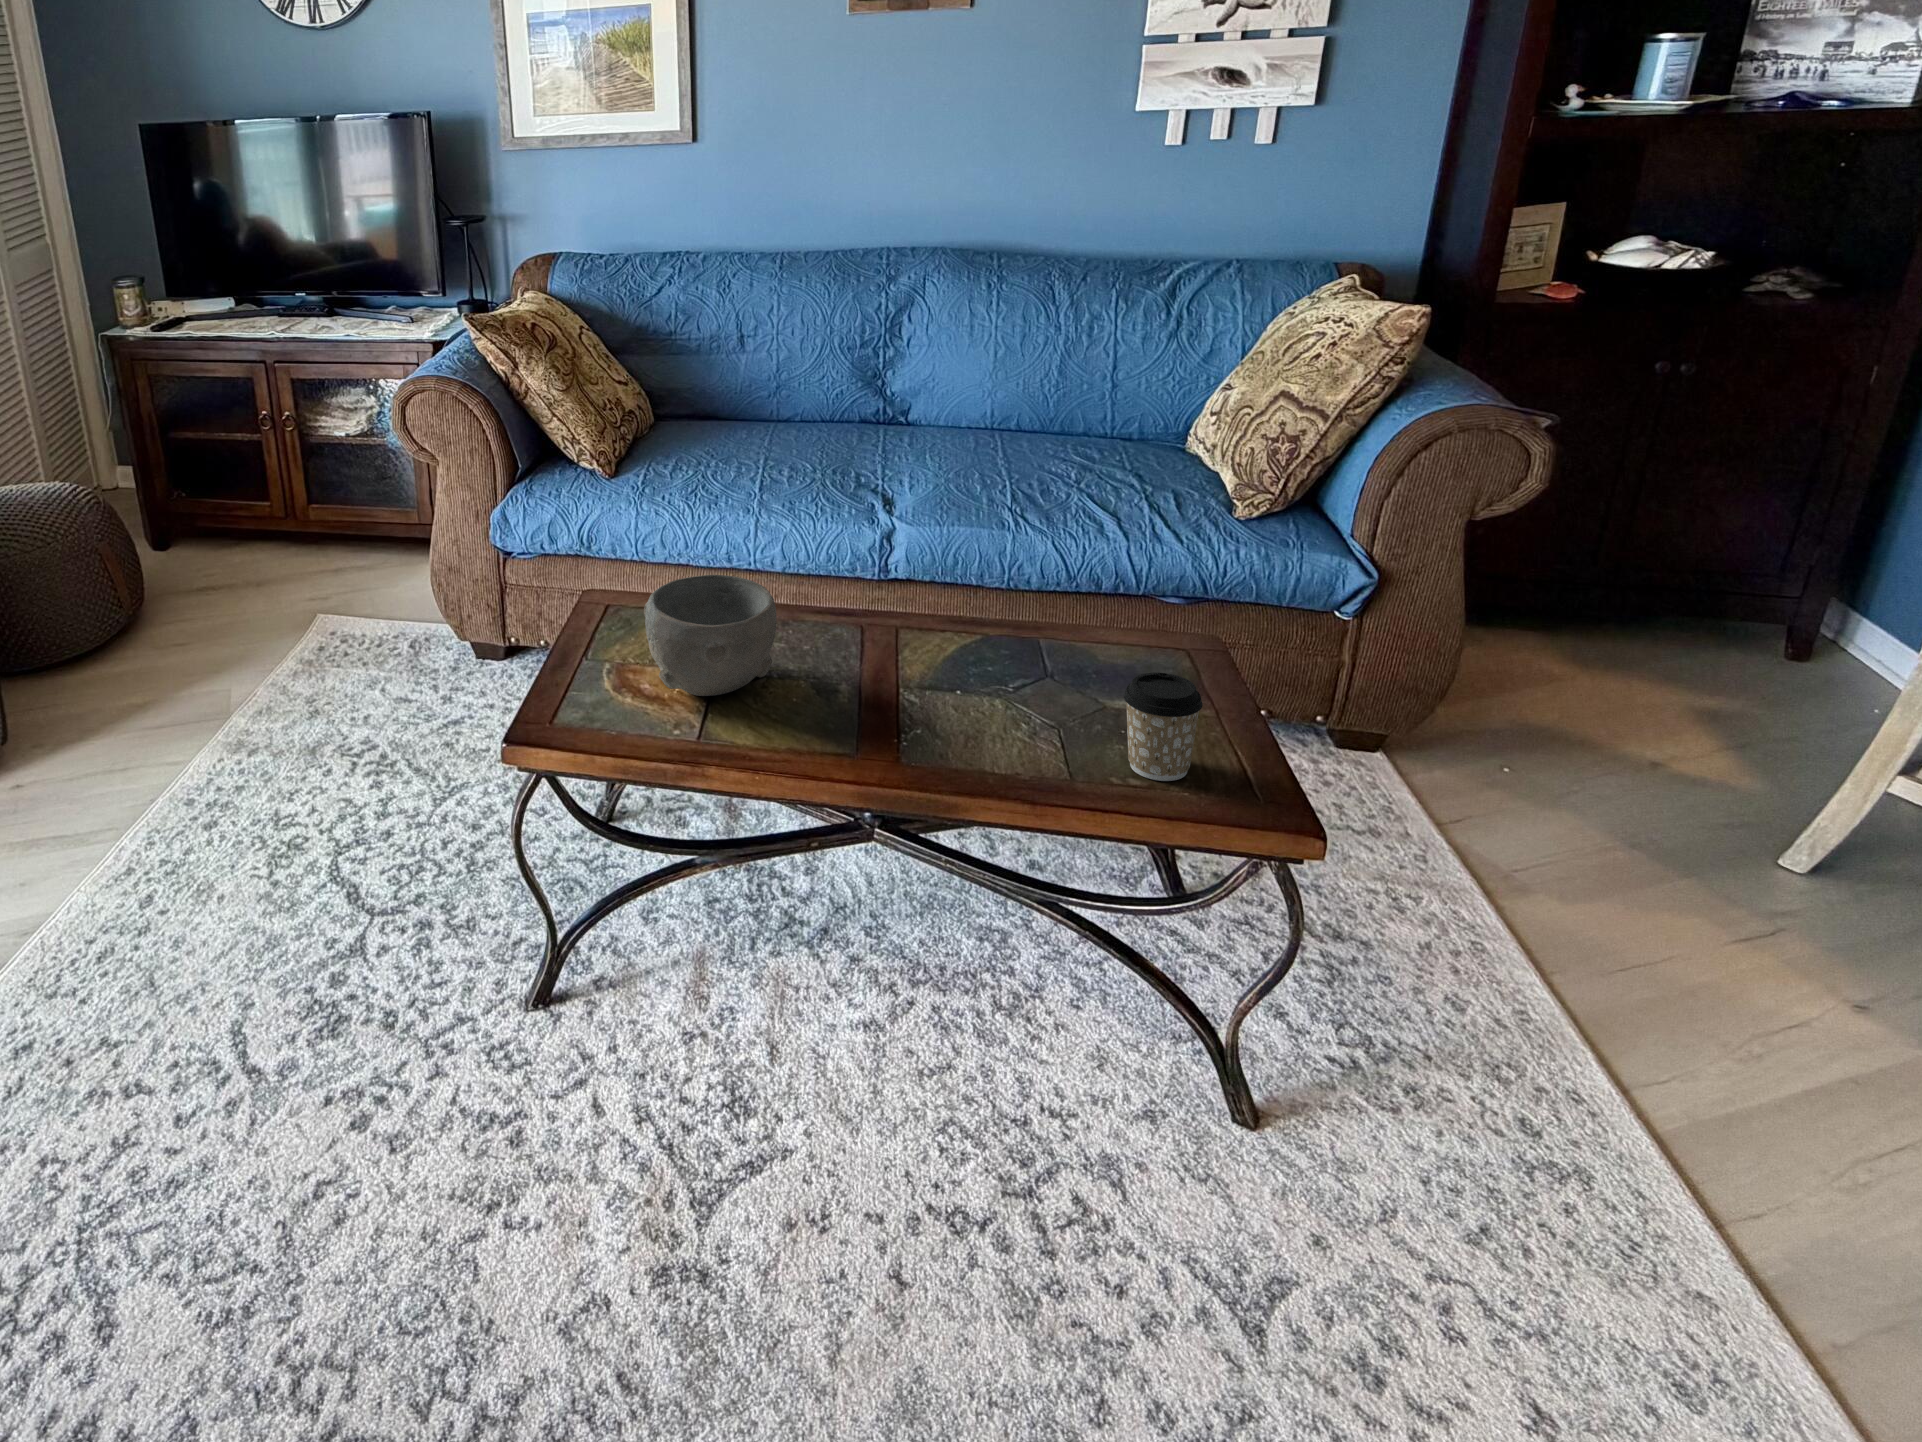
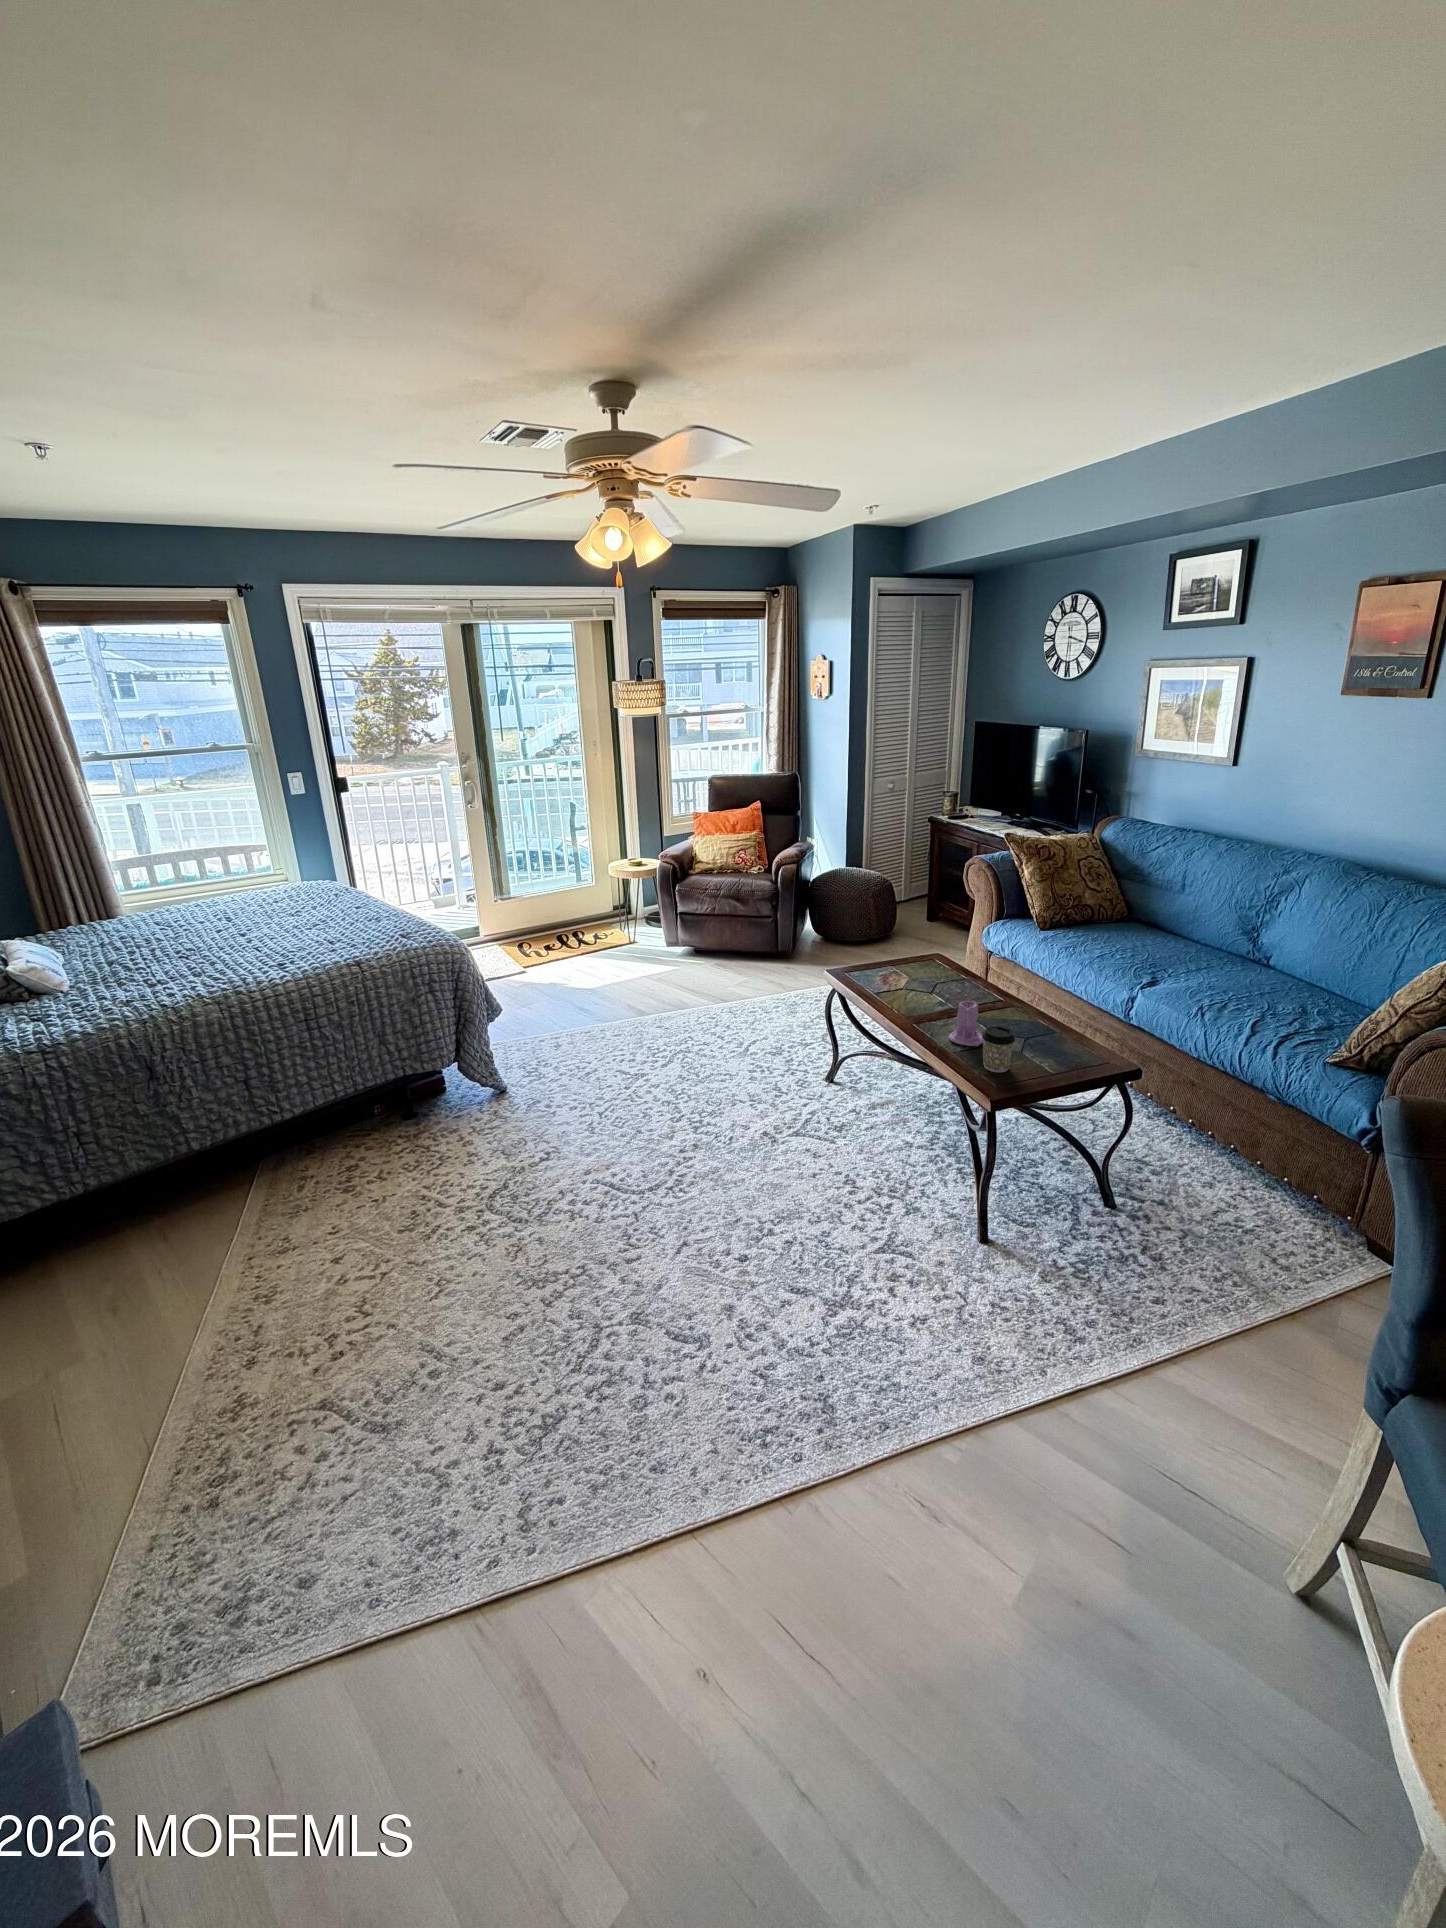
bowl: present [644,575,776,696] -> none [894,944,952,990]
candle: none [964,643,1053,761] -> present [949,998,983,1046]

